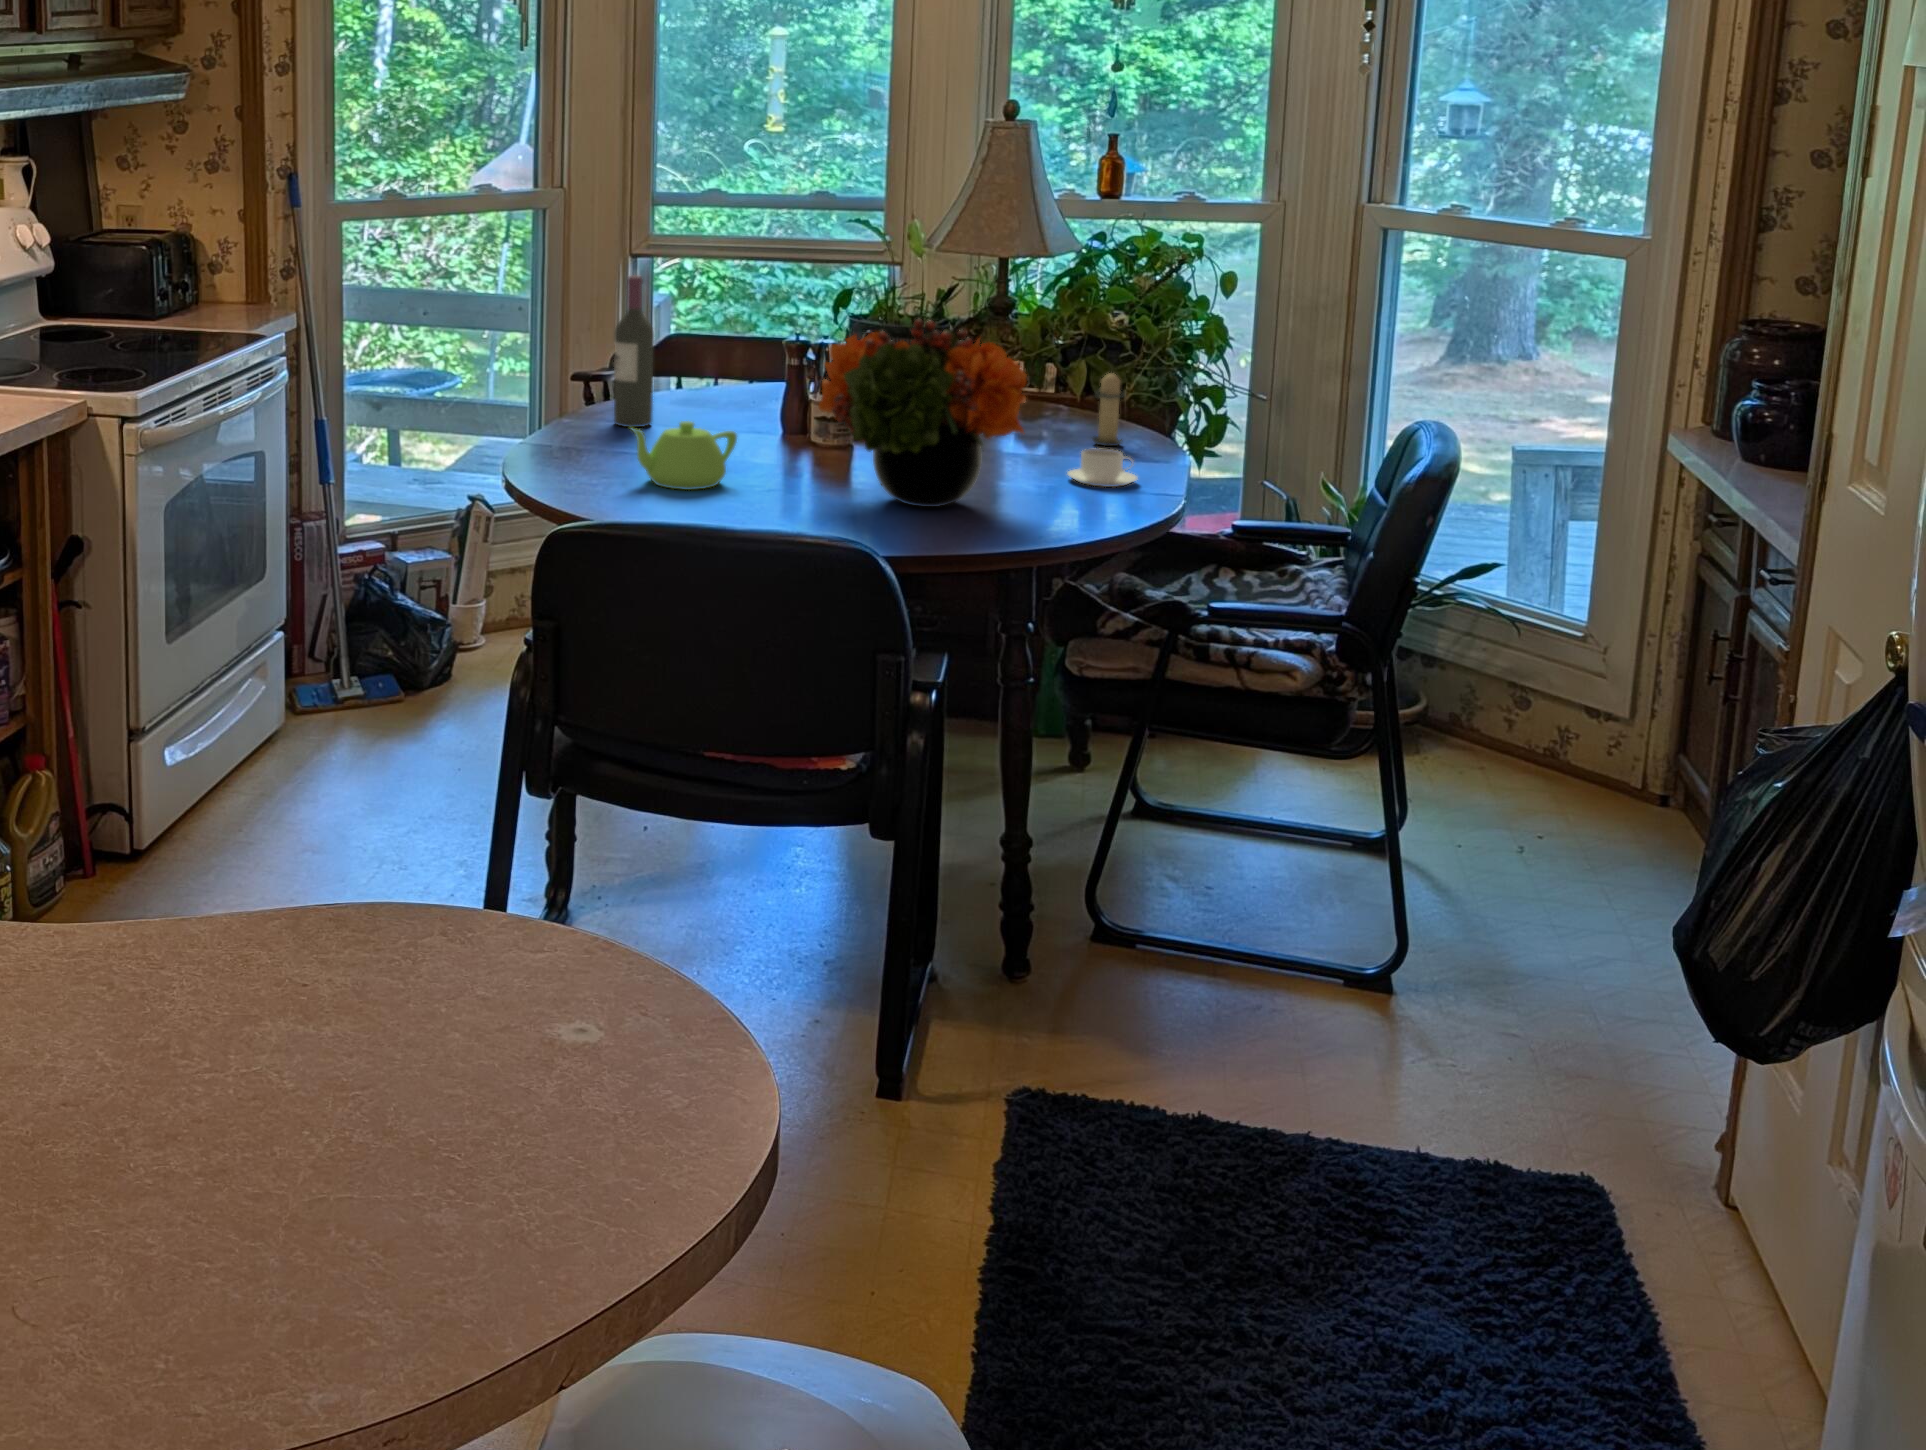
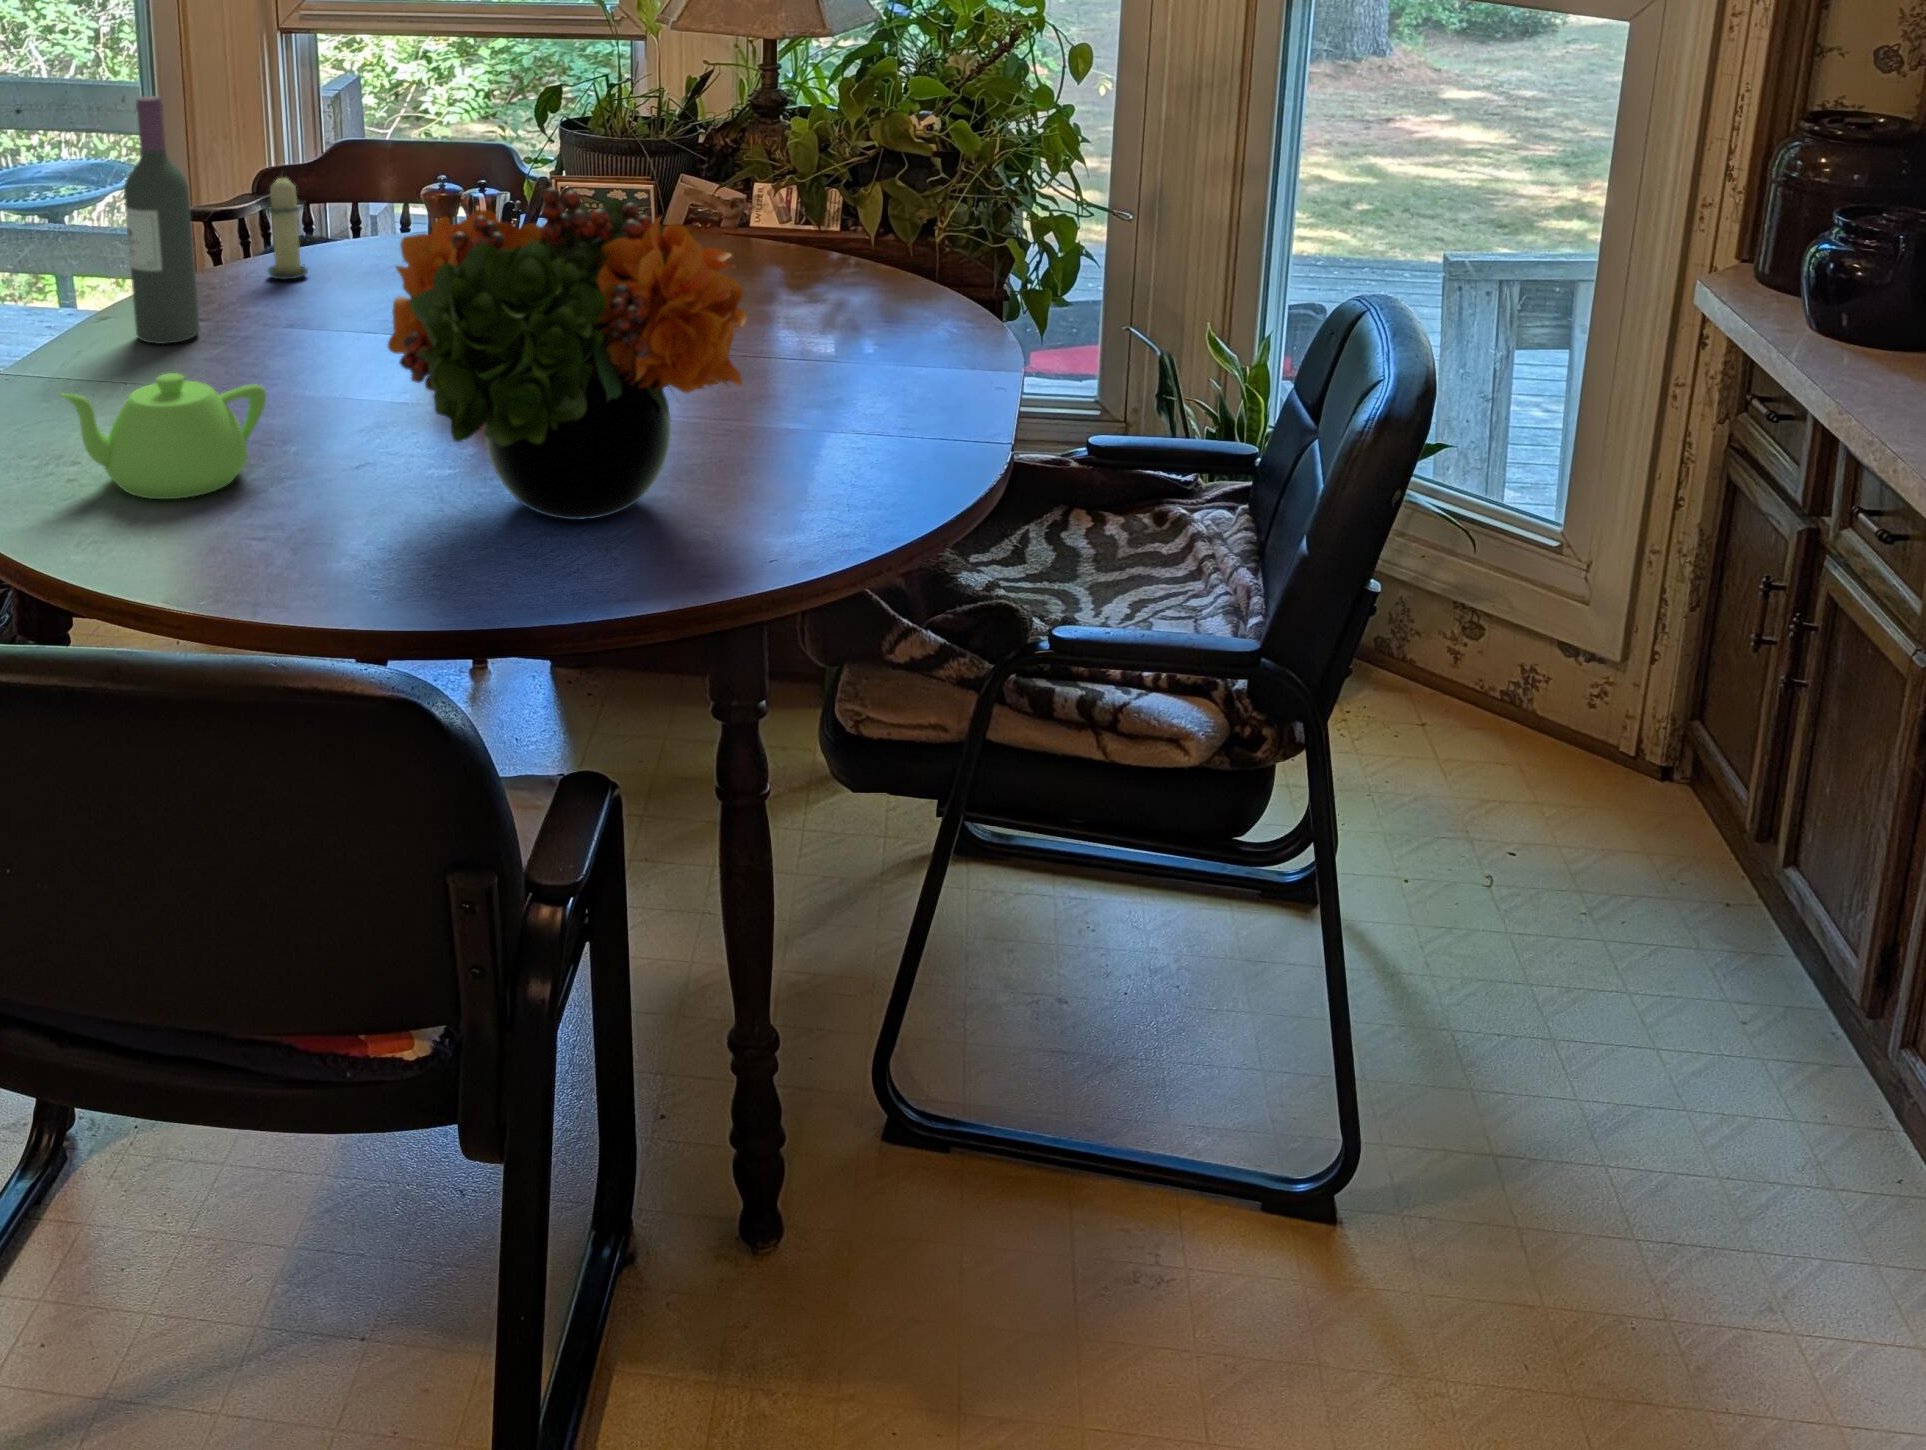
candle: present [1093,373,1126,446] -> present [261,177,308,279]
coffee cup: present [1068,448,1137,487] -> none [830,373,943,443]

